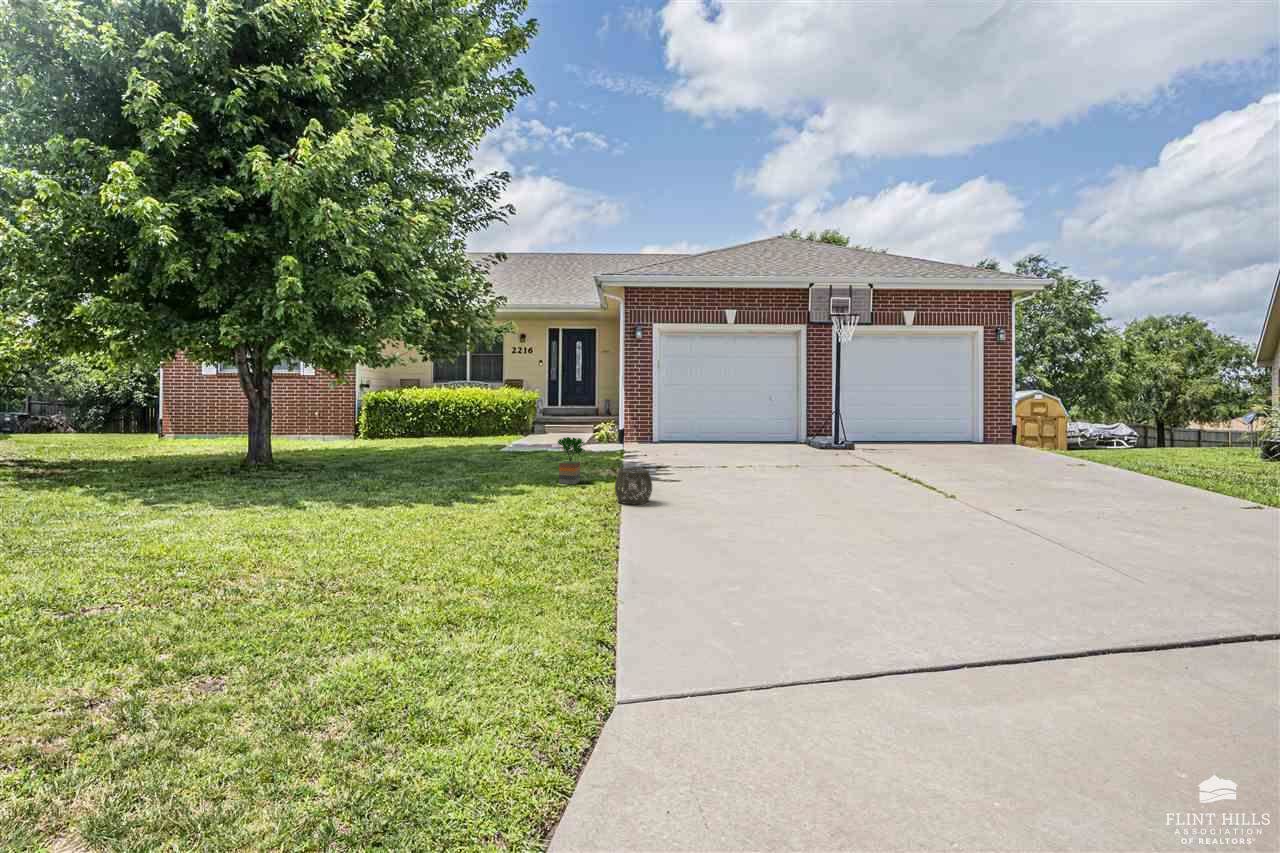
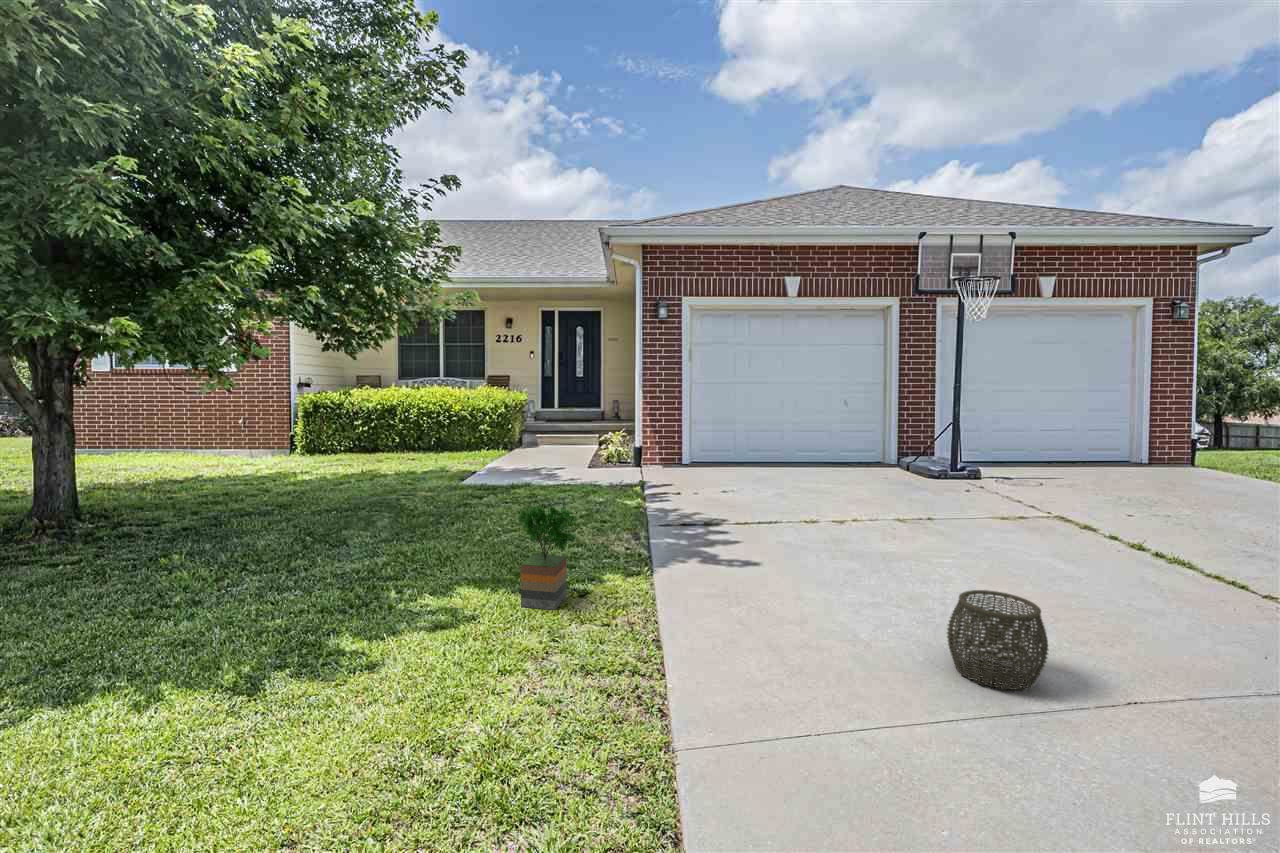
woven basket: present [615,468,652,505] -> present [947,590,1048,691]

